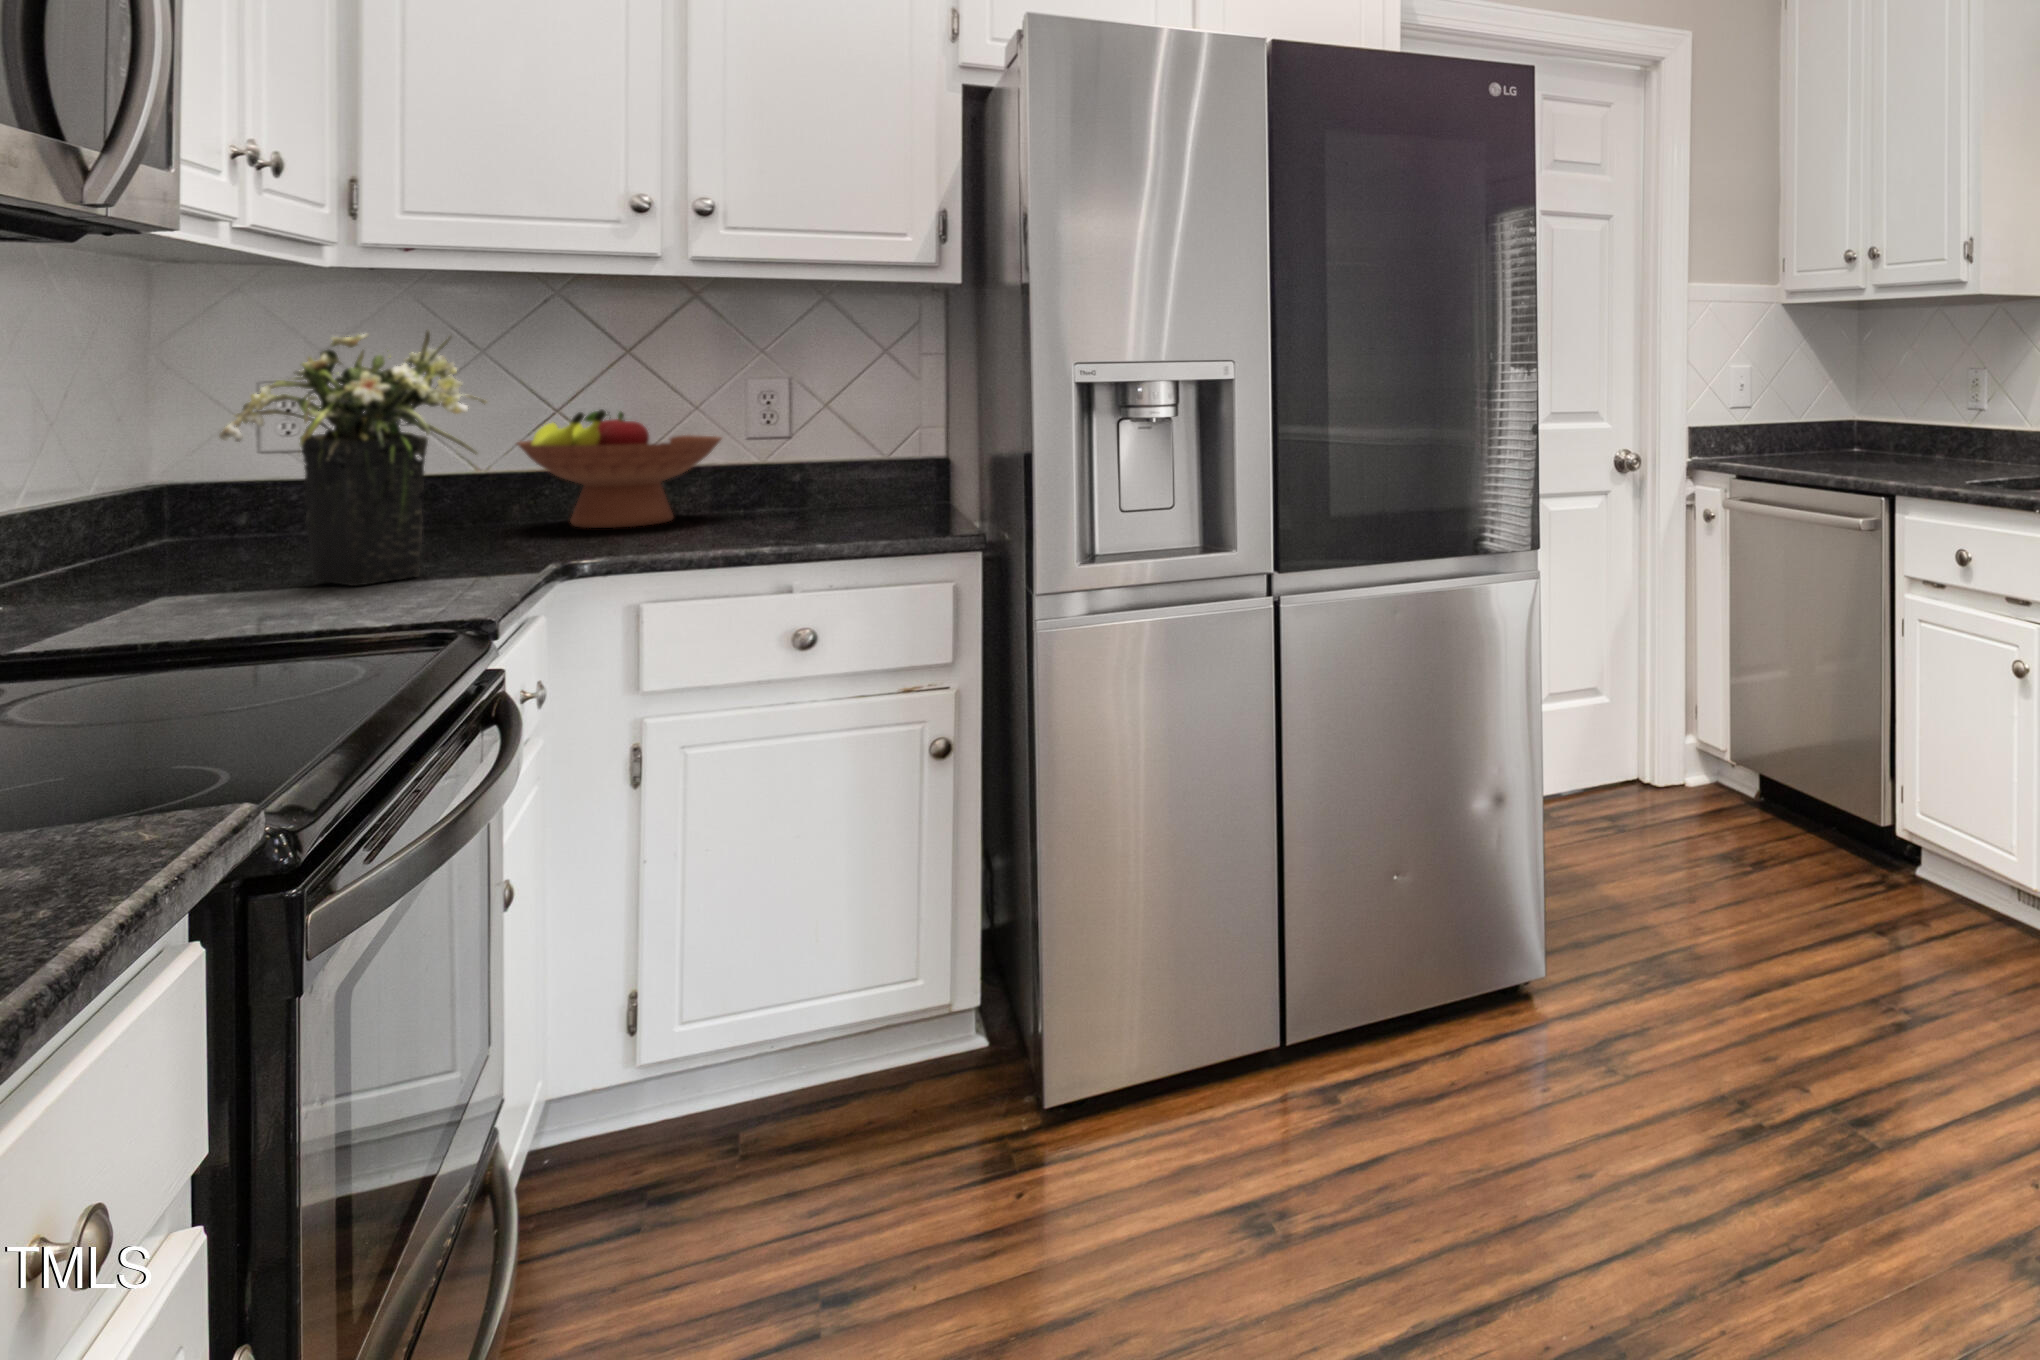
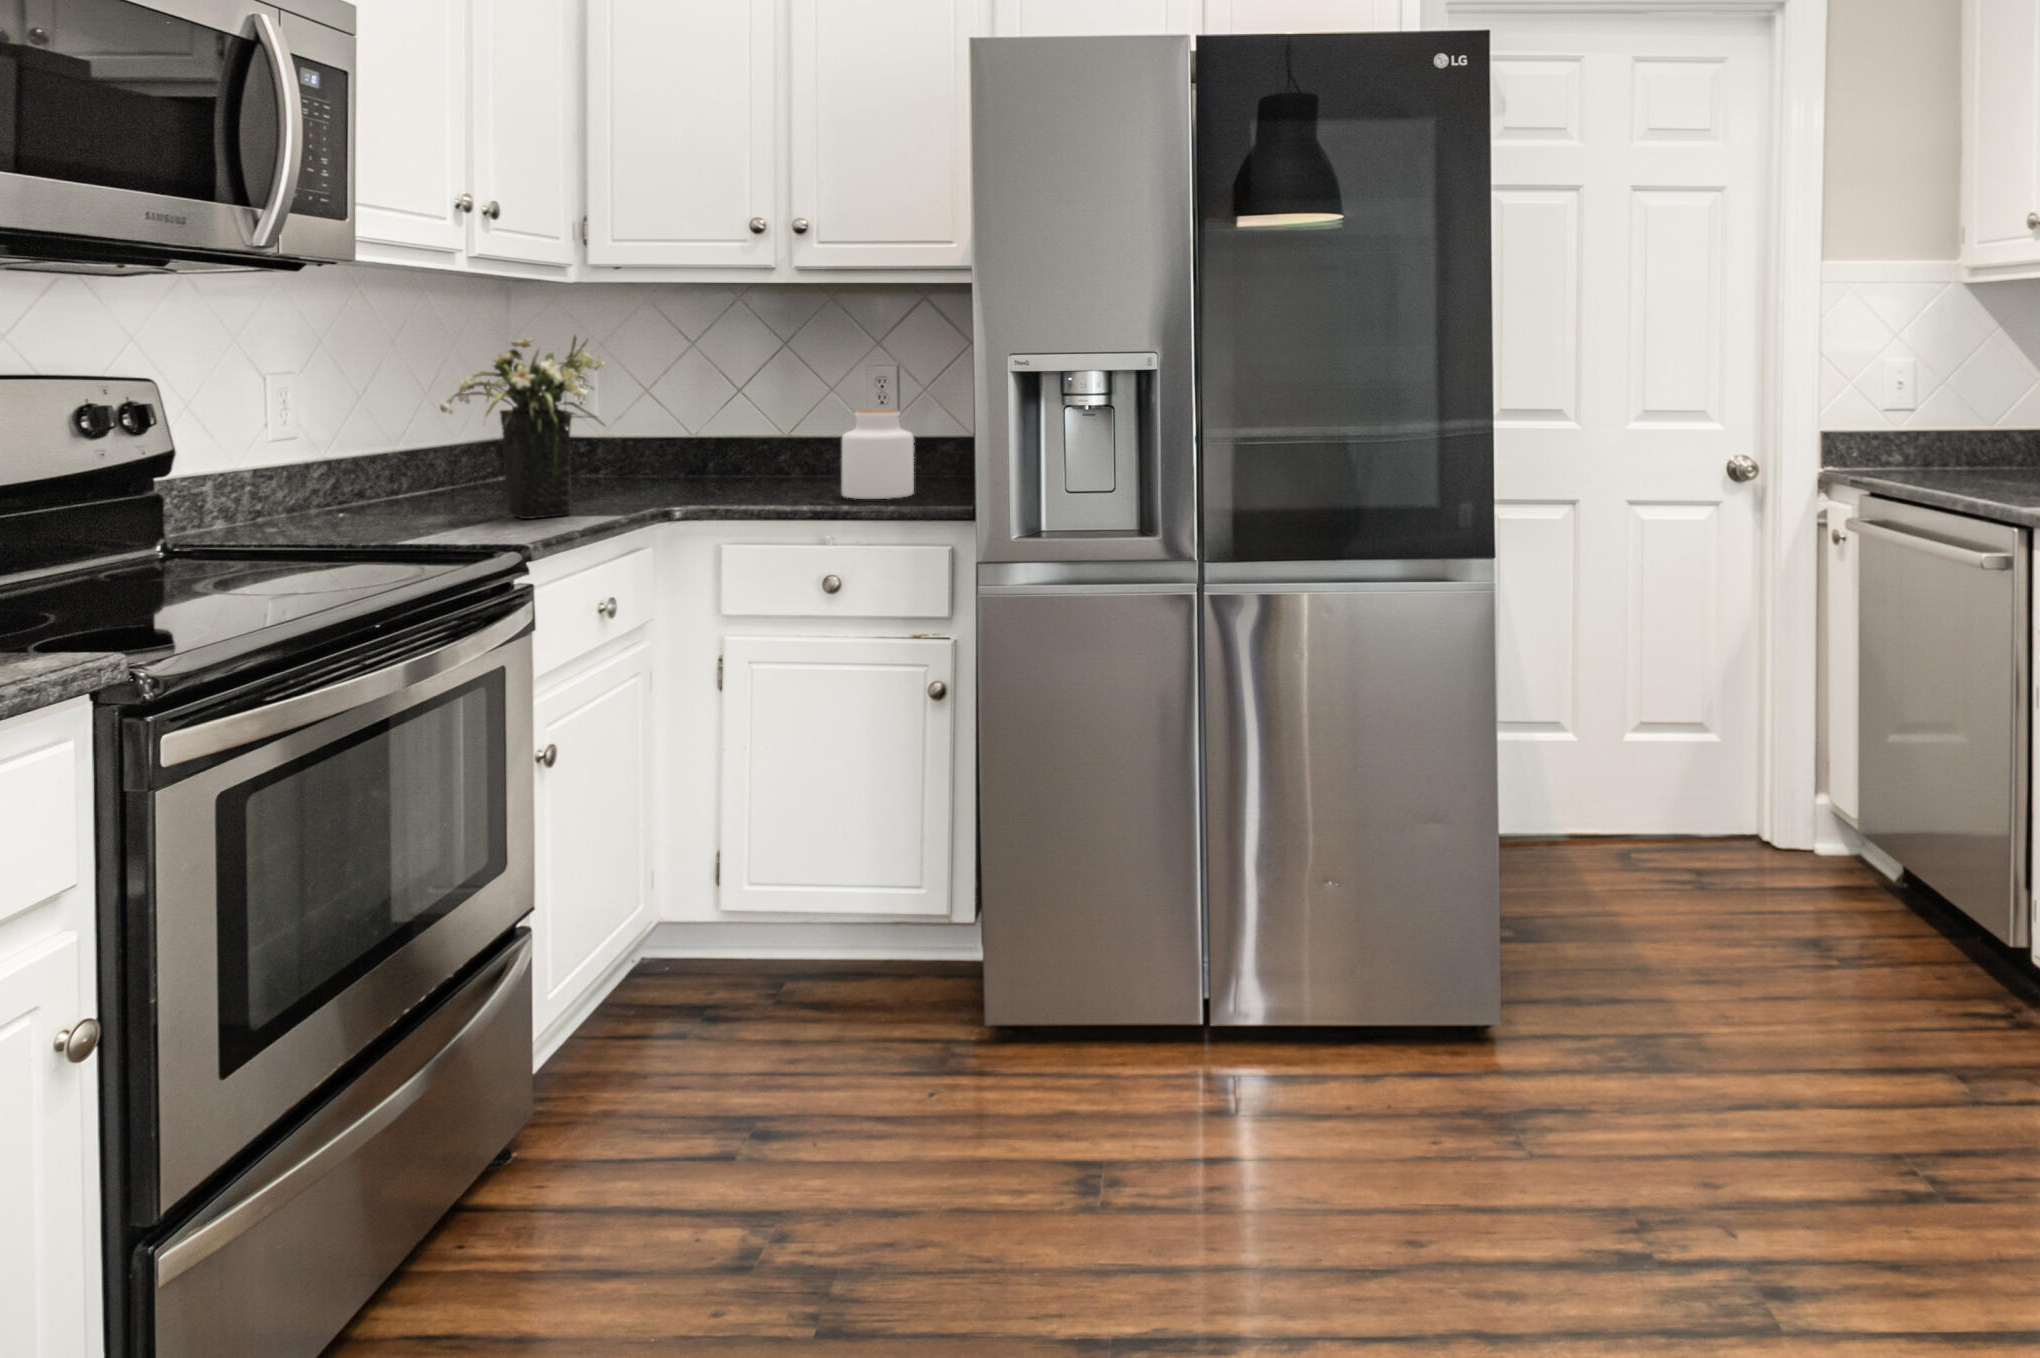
fruit bowl: present [517,410,722,528] -> none [691,393,835,485]
jar: none [784,424,878,533] -> present [842,409,914,499]

